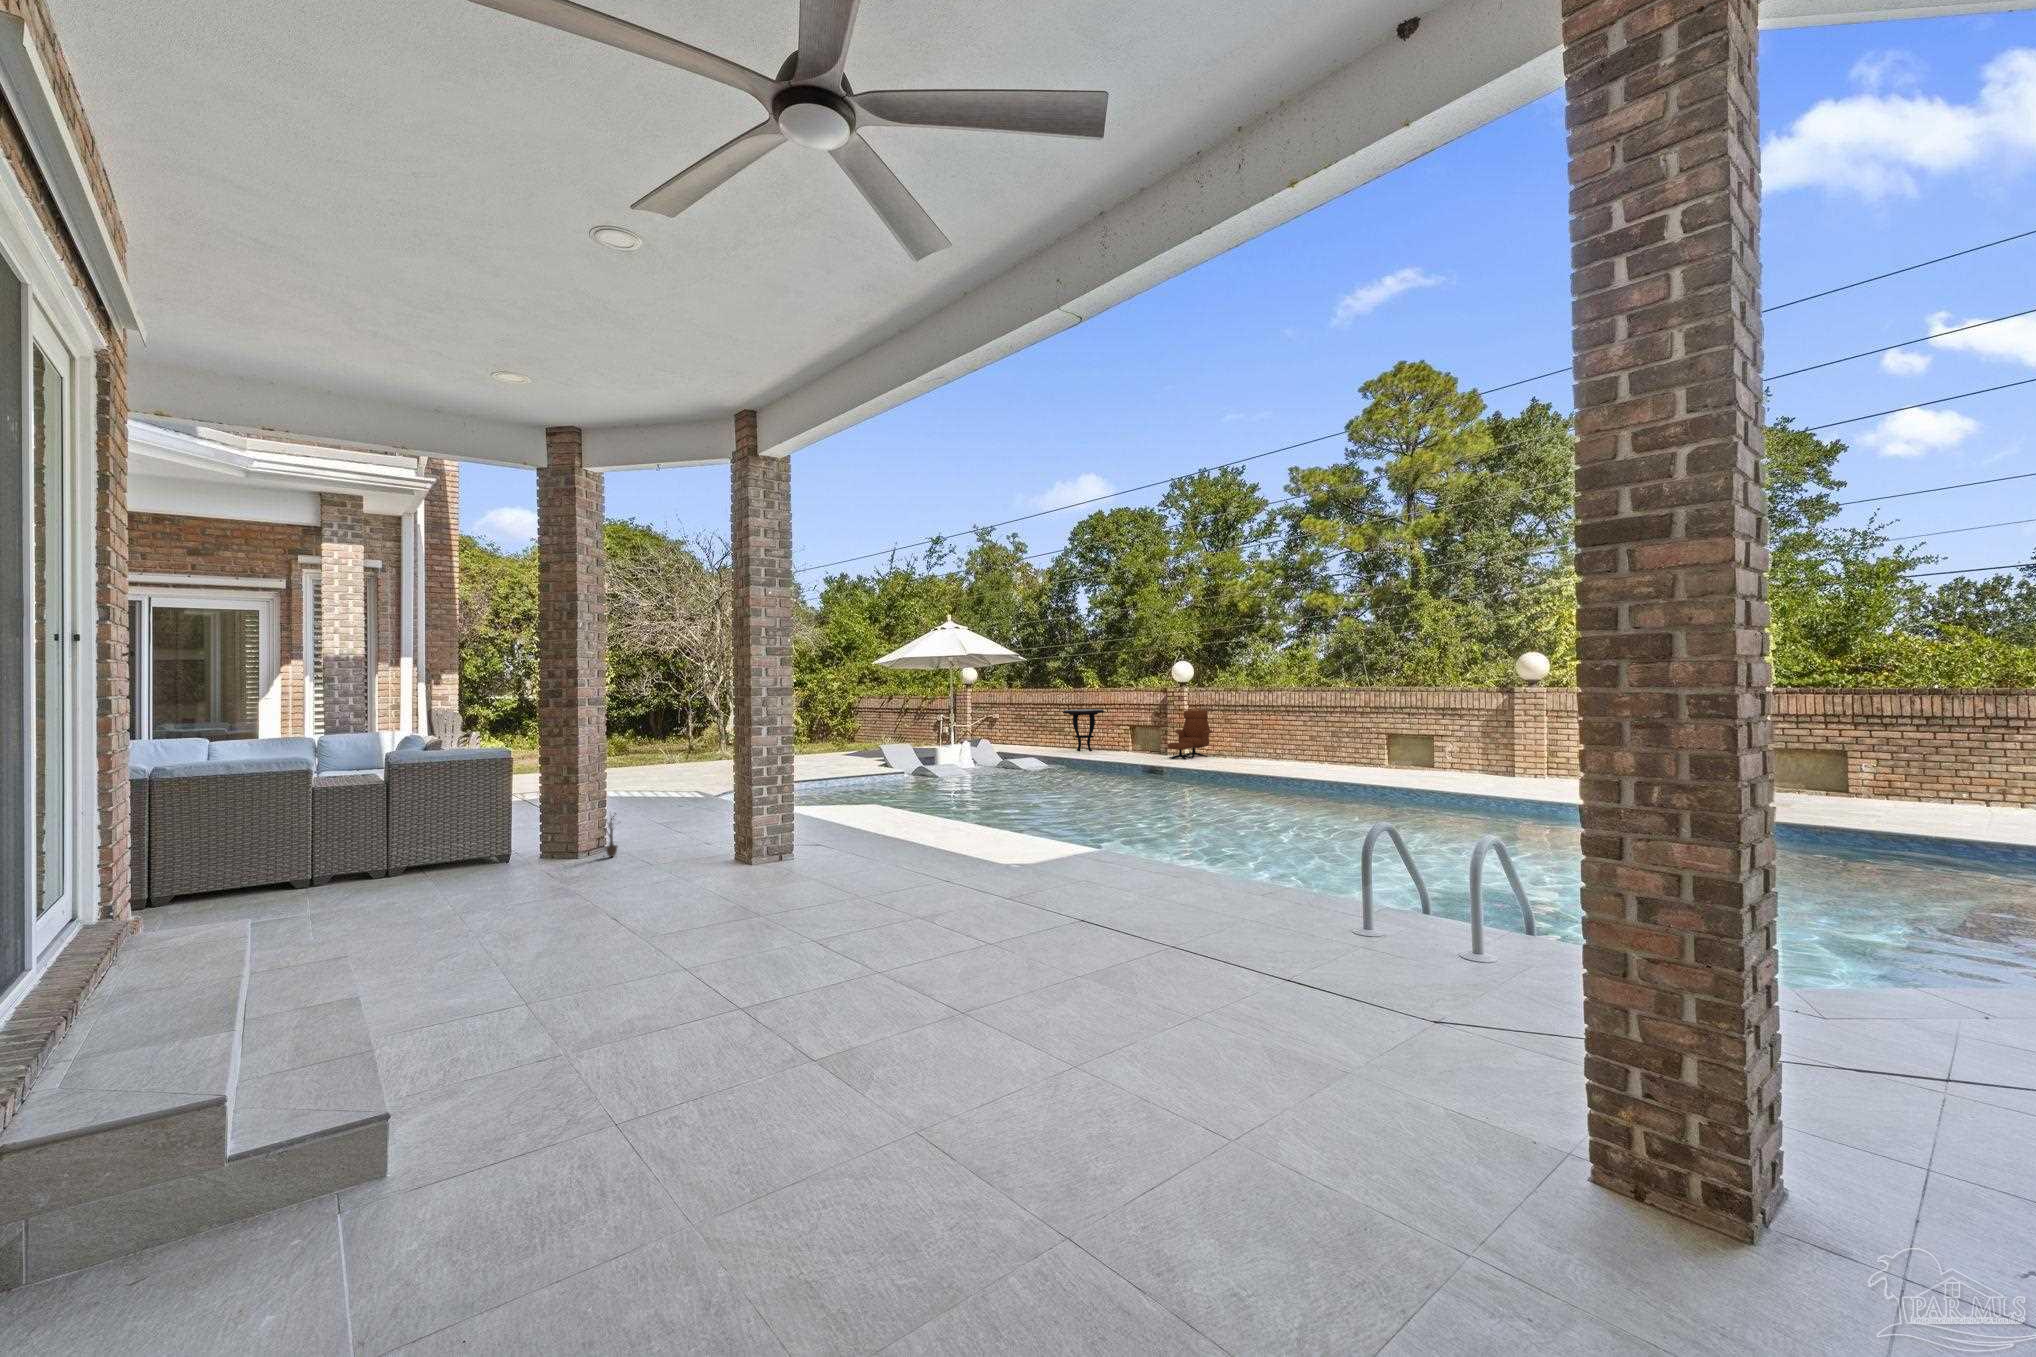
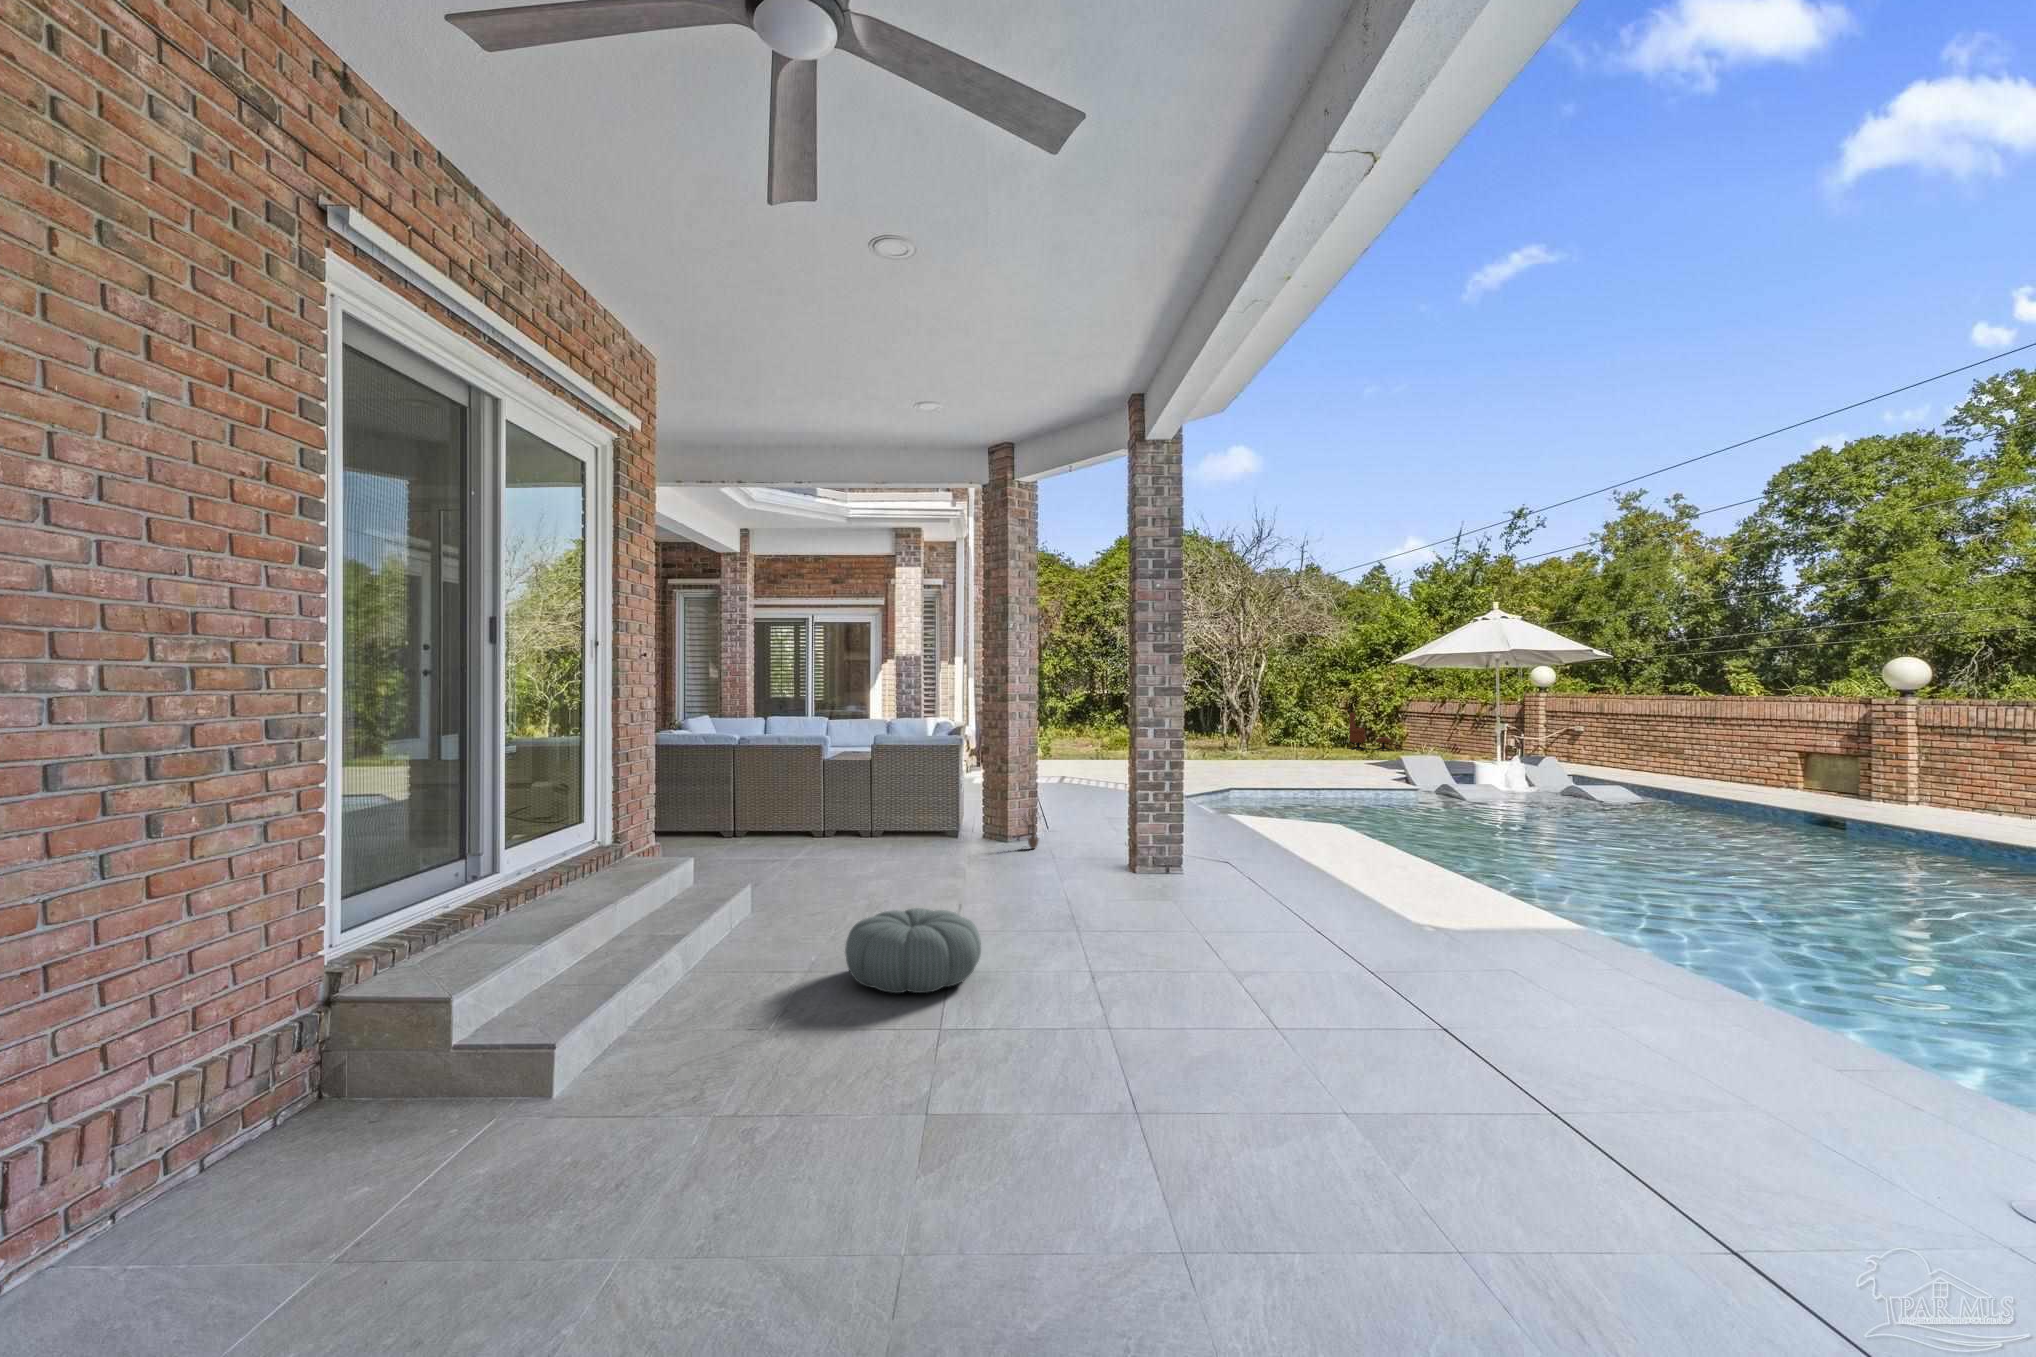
side table: present [1063,709,1104,751] -> none [1679,724,1752,781]
lounge chair: present [1168,710,1213,760] -> present [1348,713,1392,751]
pouf: none [577,902,719,983] -> present [845,908,981,993]

